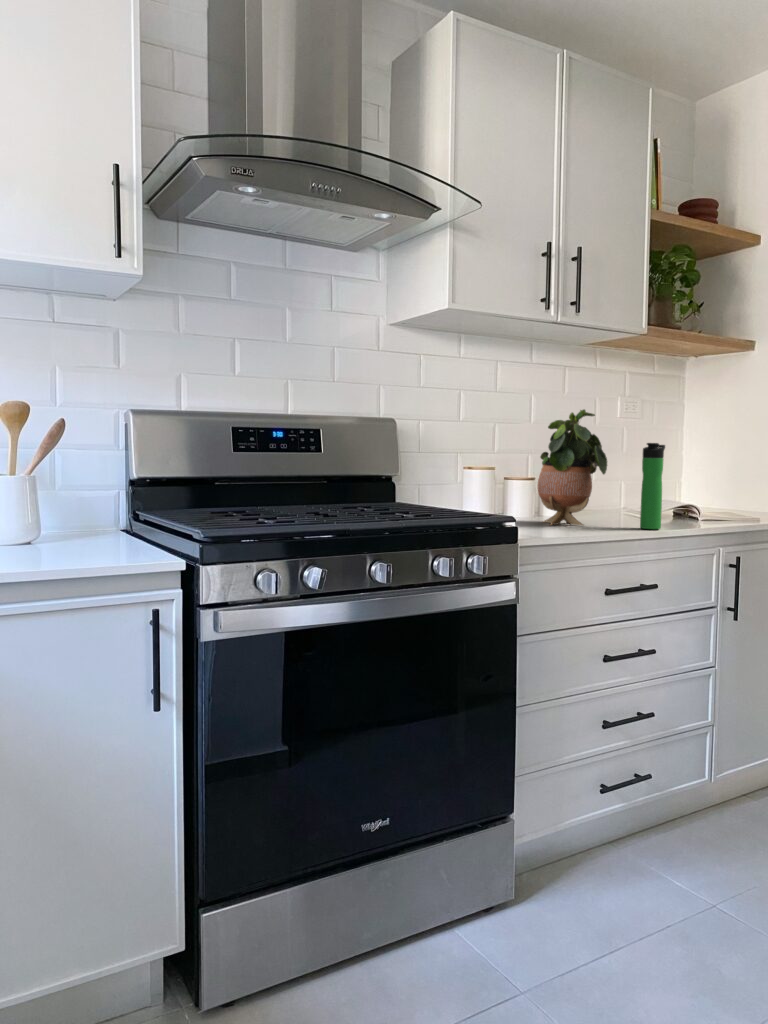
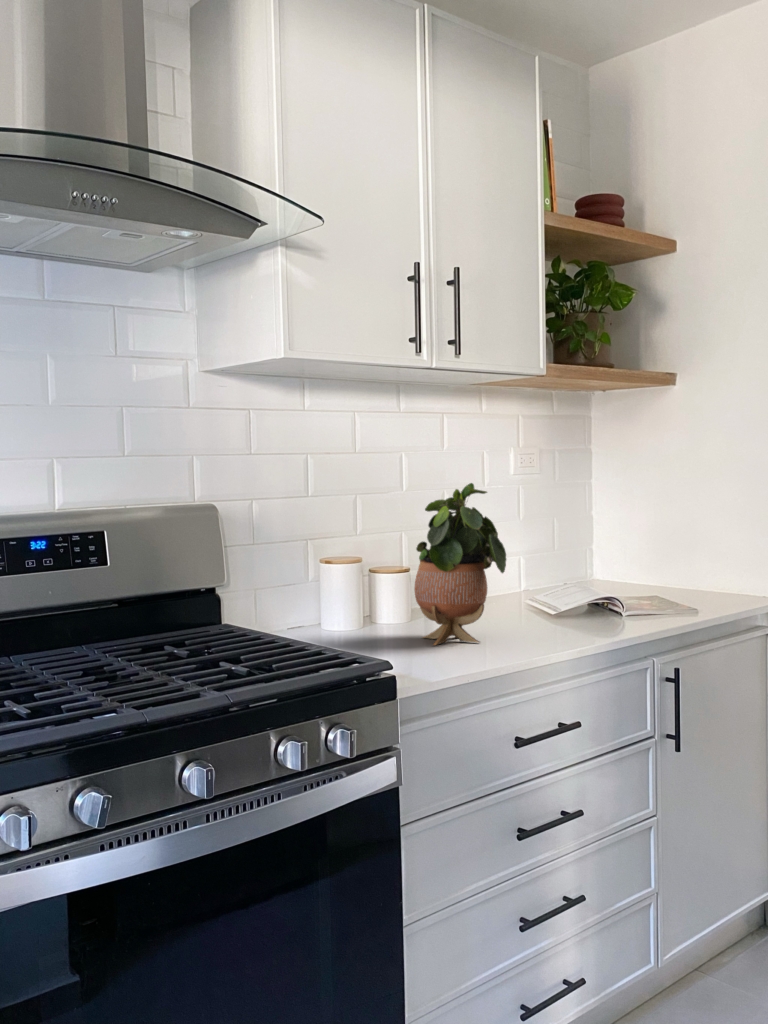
bottle: present [640,443,665,529] -> none [552,529,580,645]

